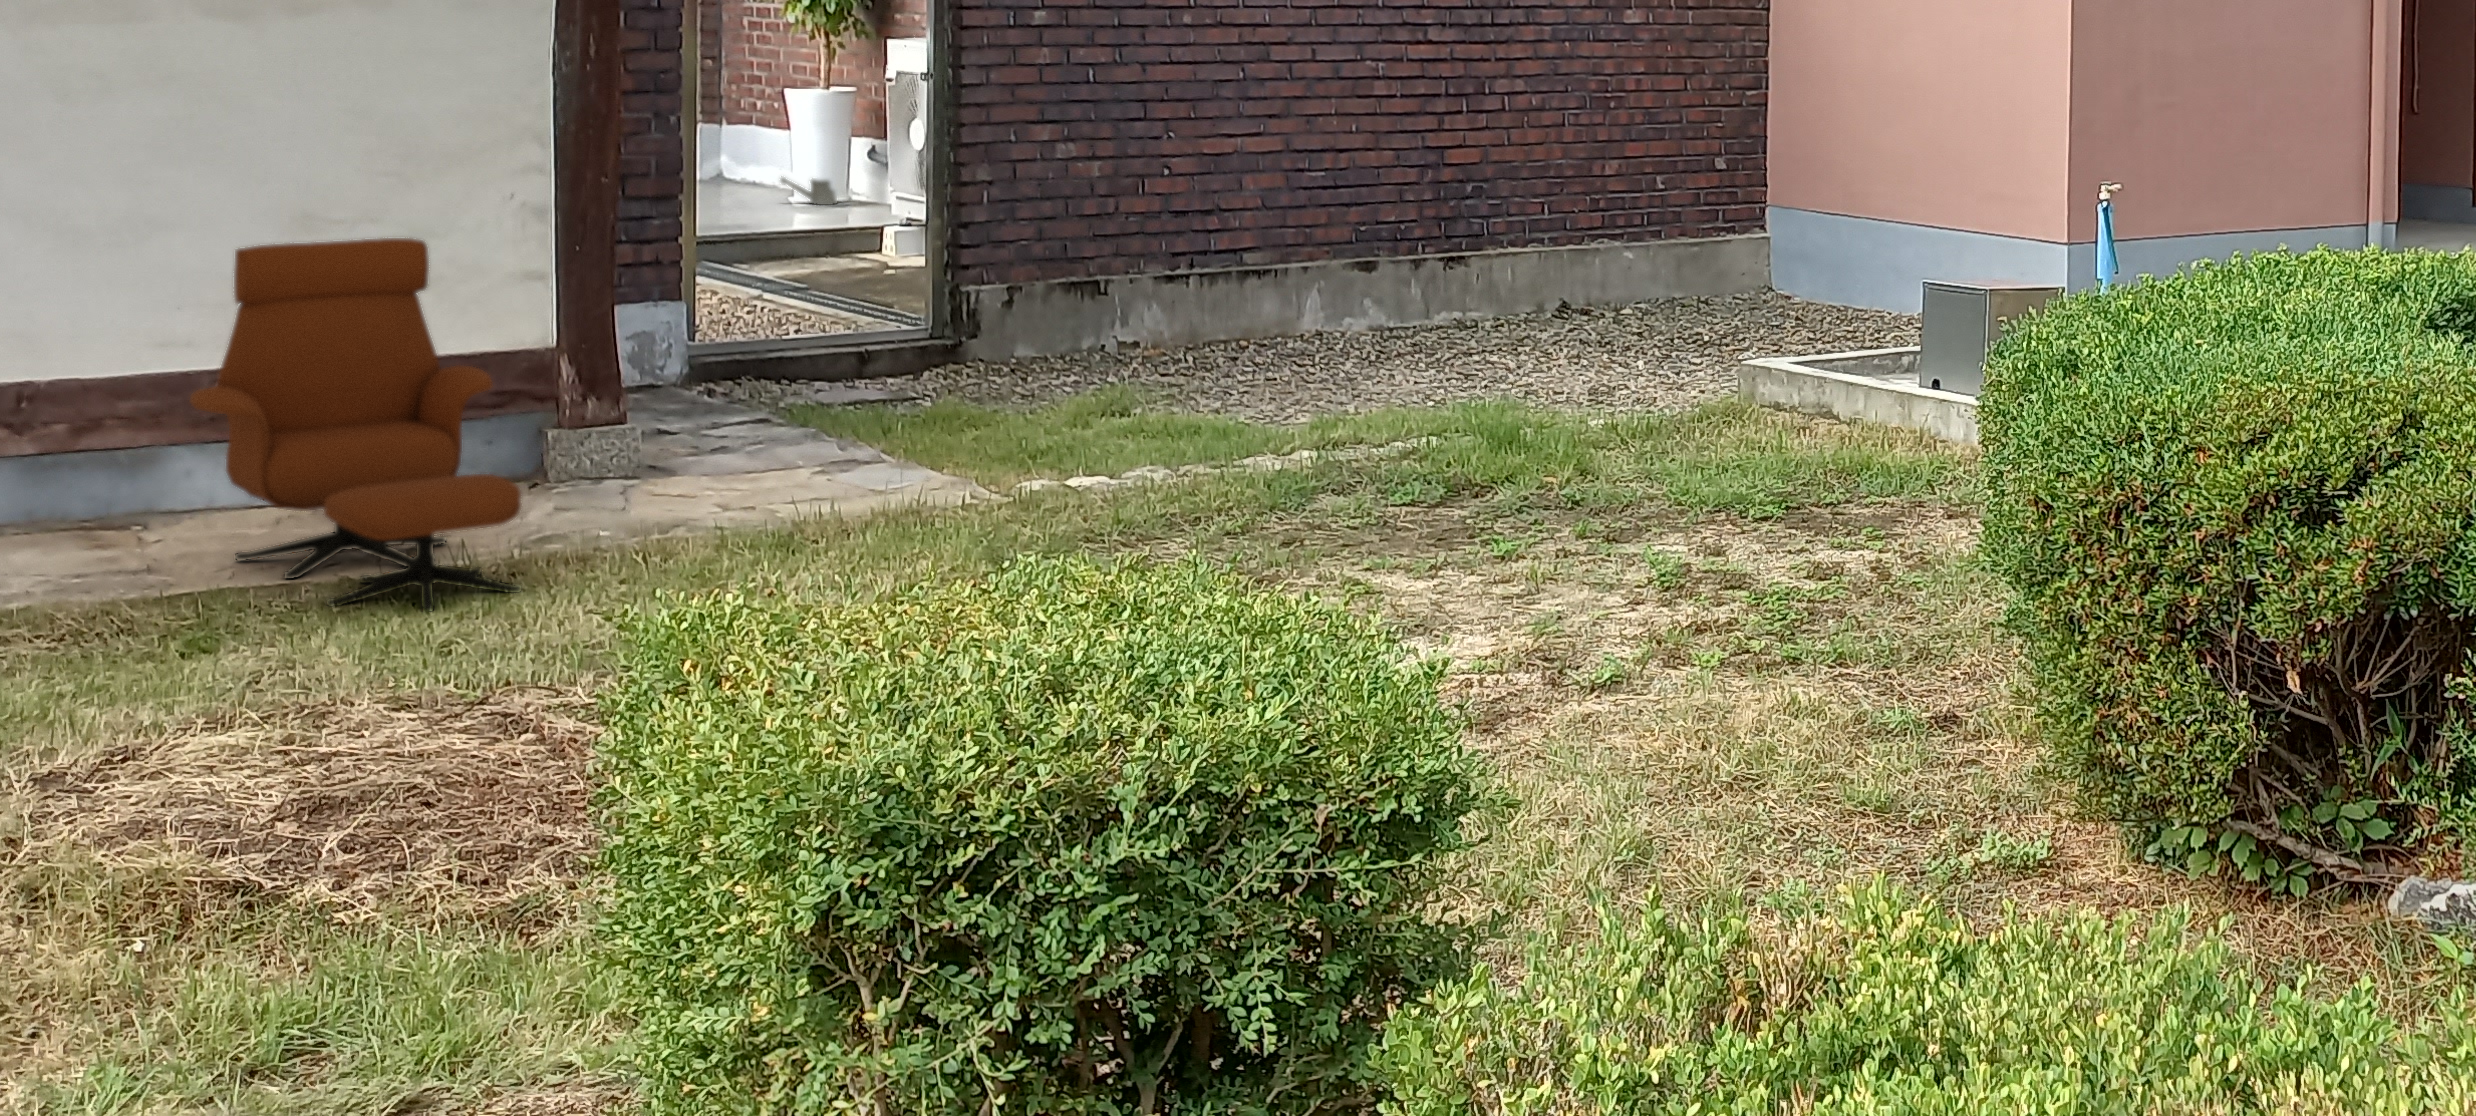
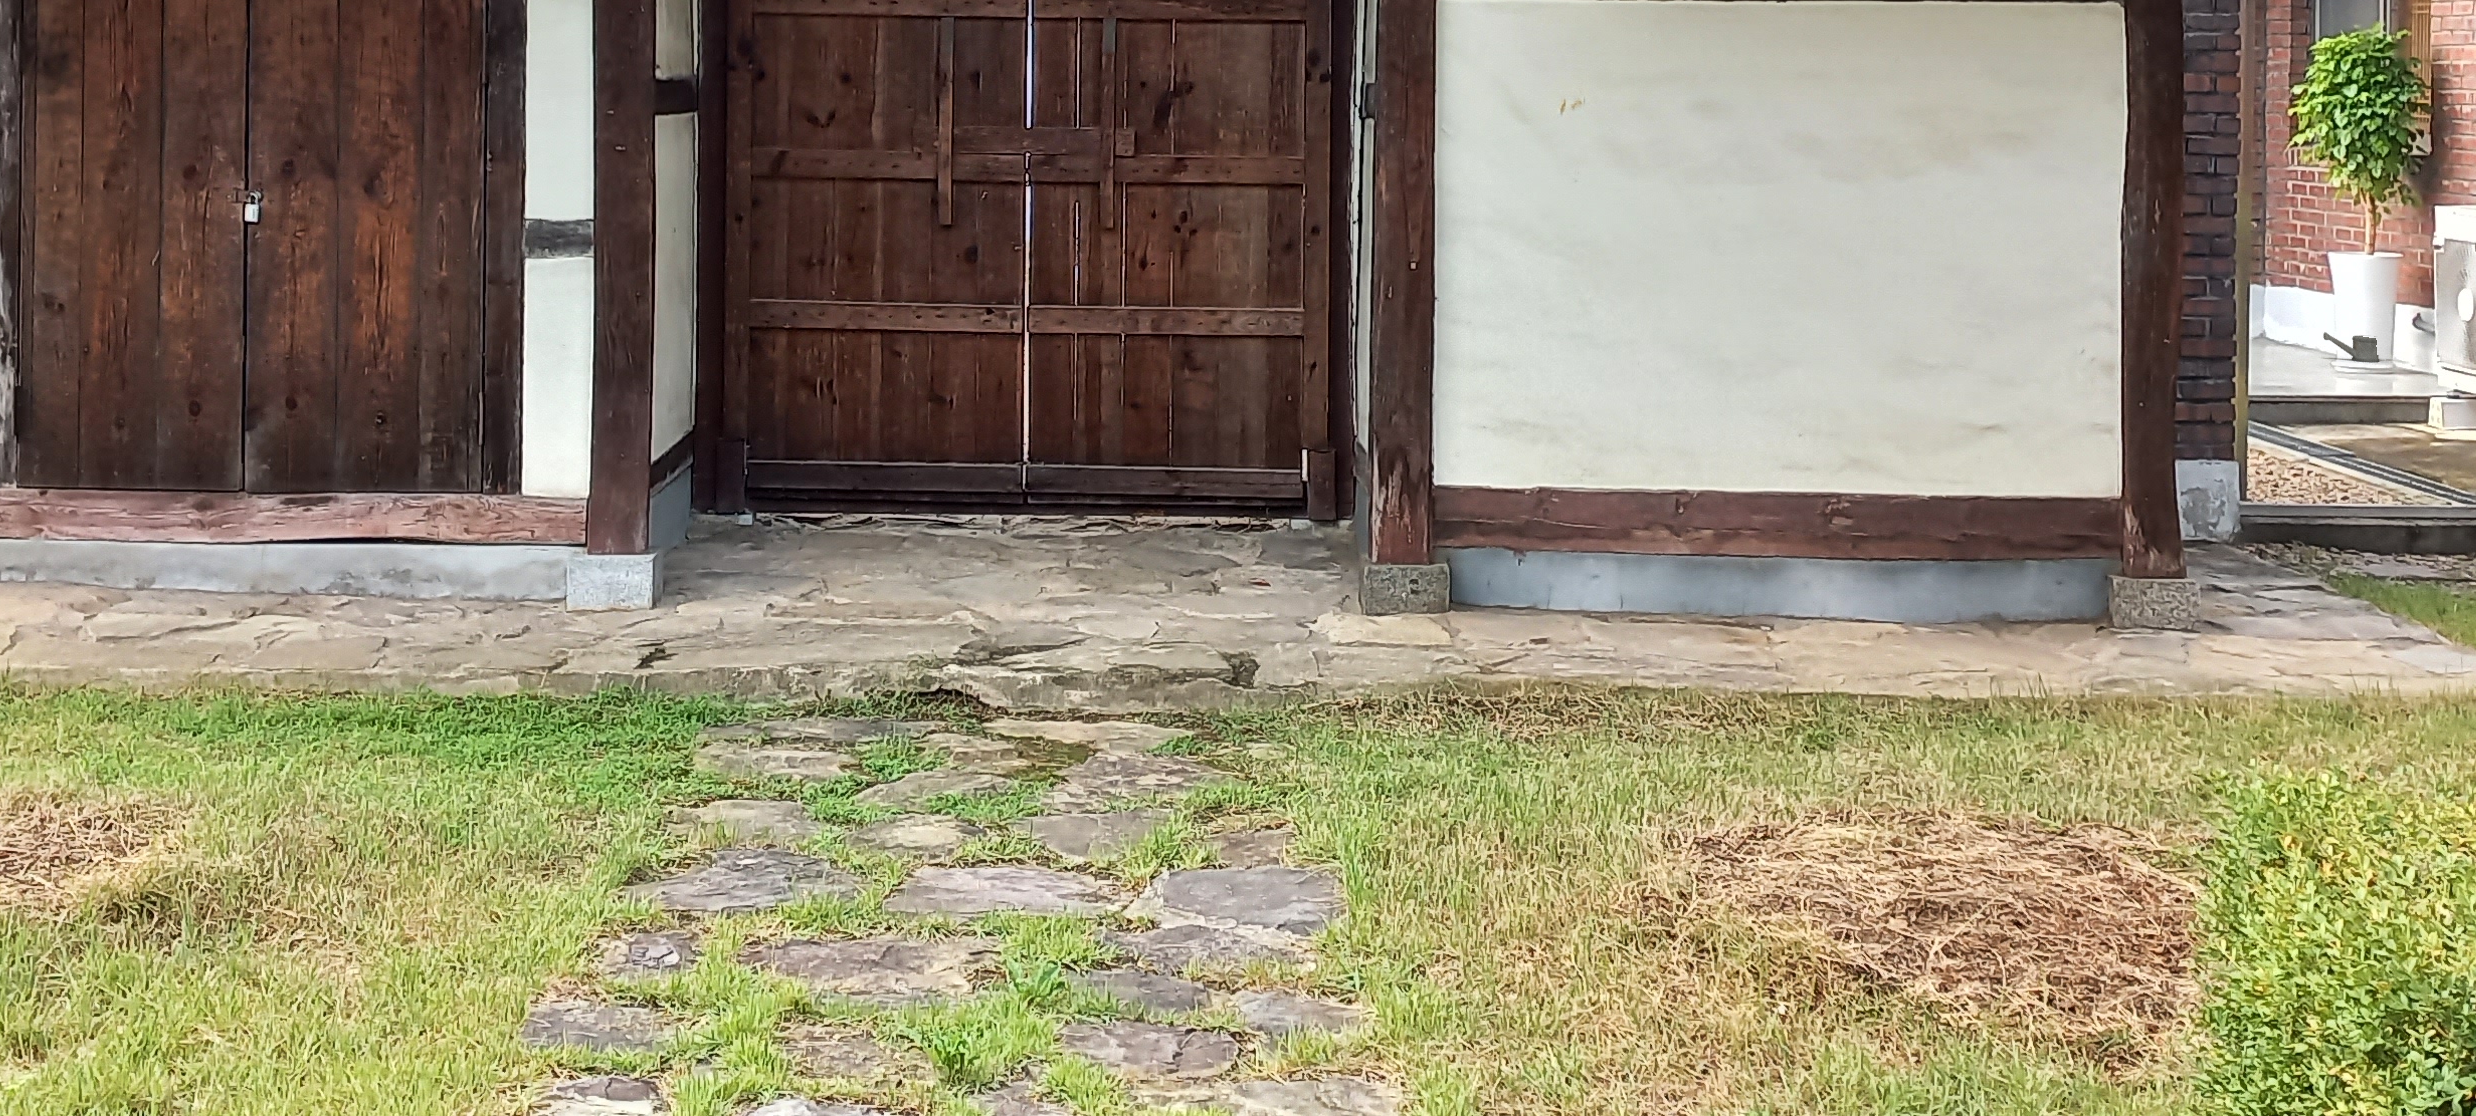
lounge chair: present [190,238,522,612] -> none [1823,376,2096,729]

